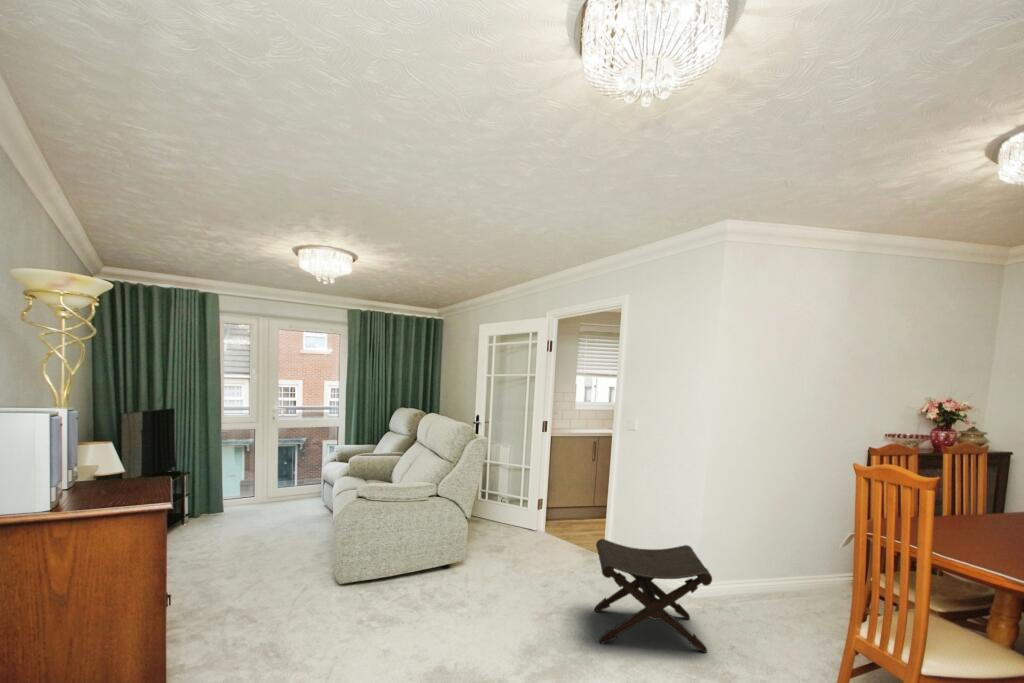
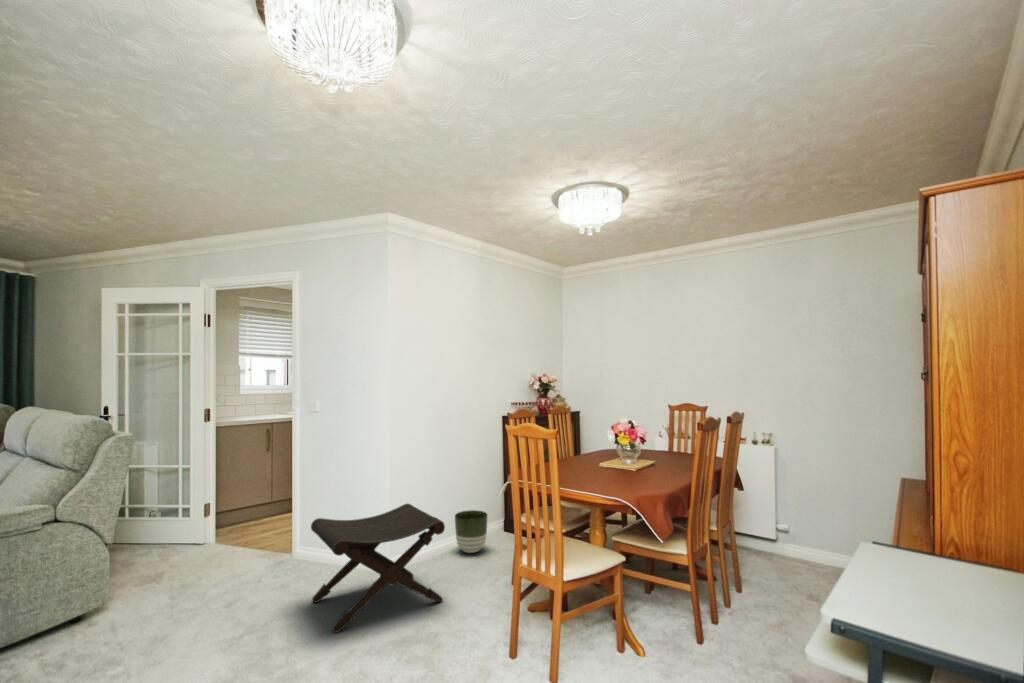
planter: none [747,567,785,615] -> present [455,510,488,553]

